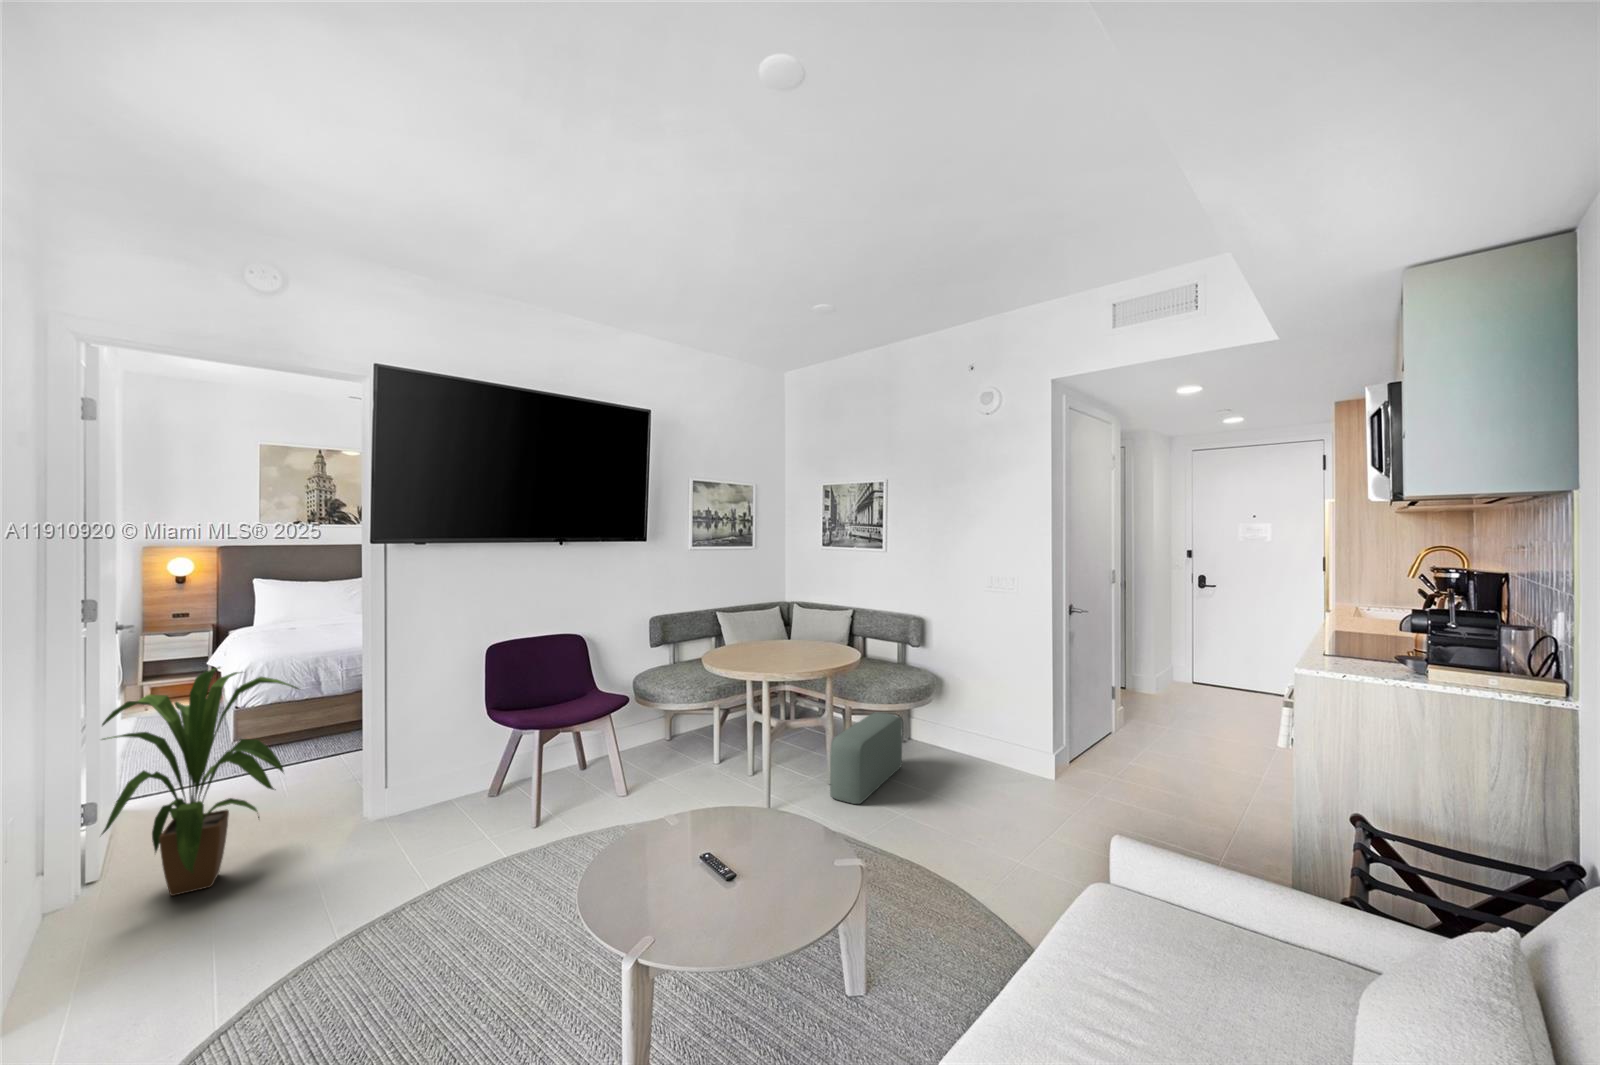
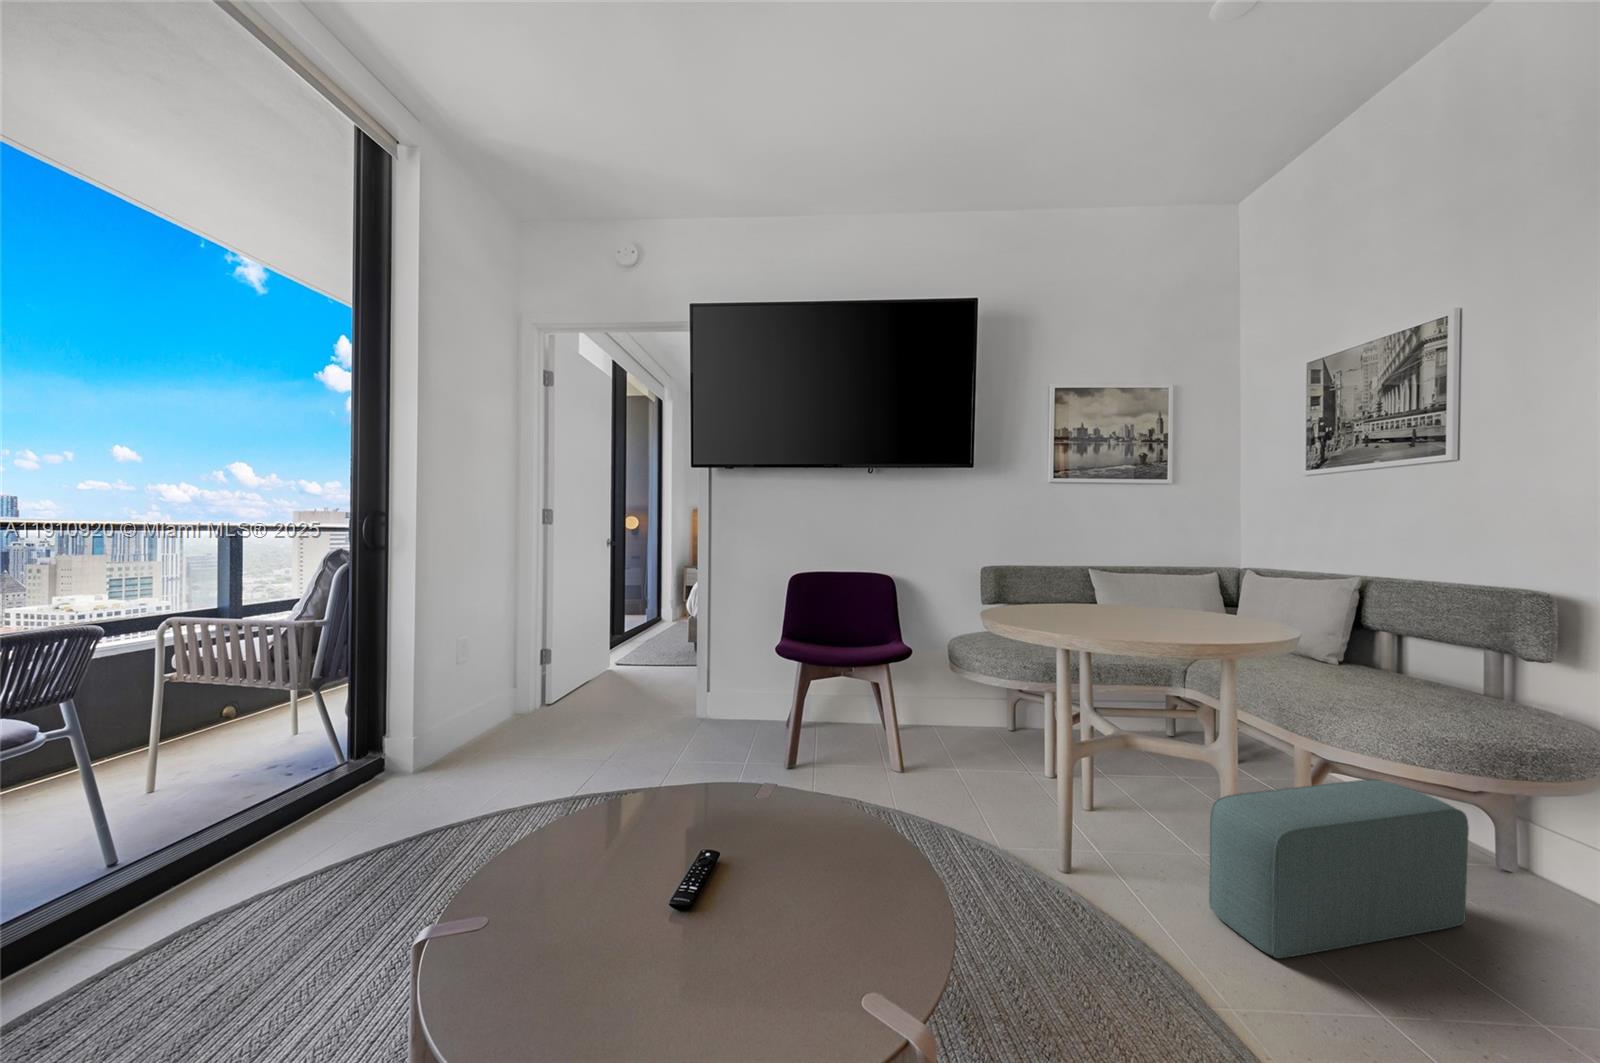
house plant: present [102,667,299,896] -> none [511,557,636,728]

